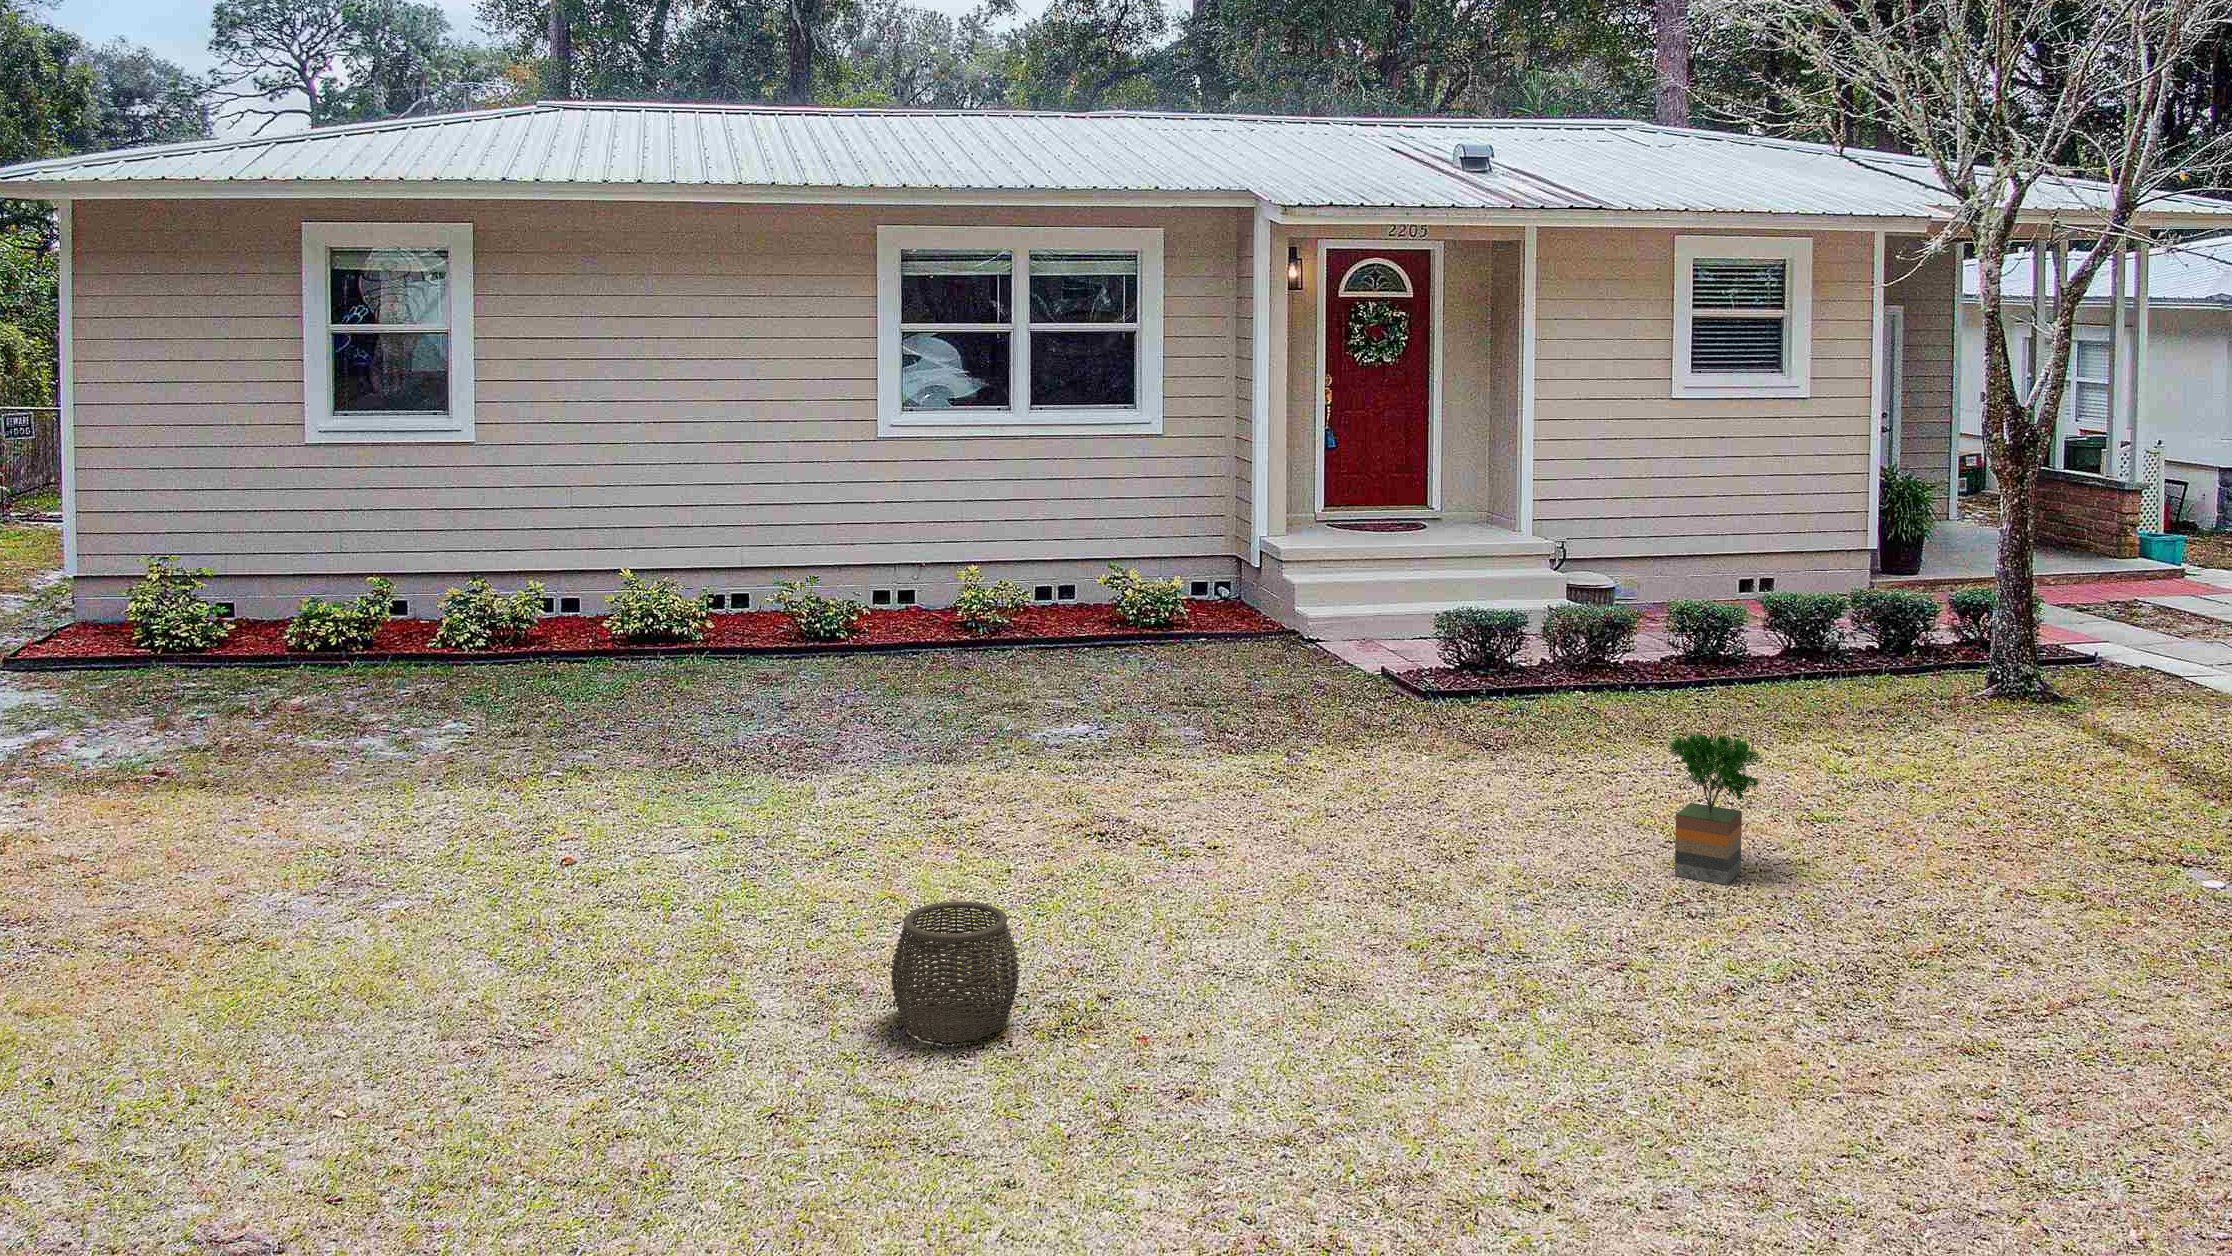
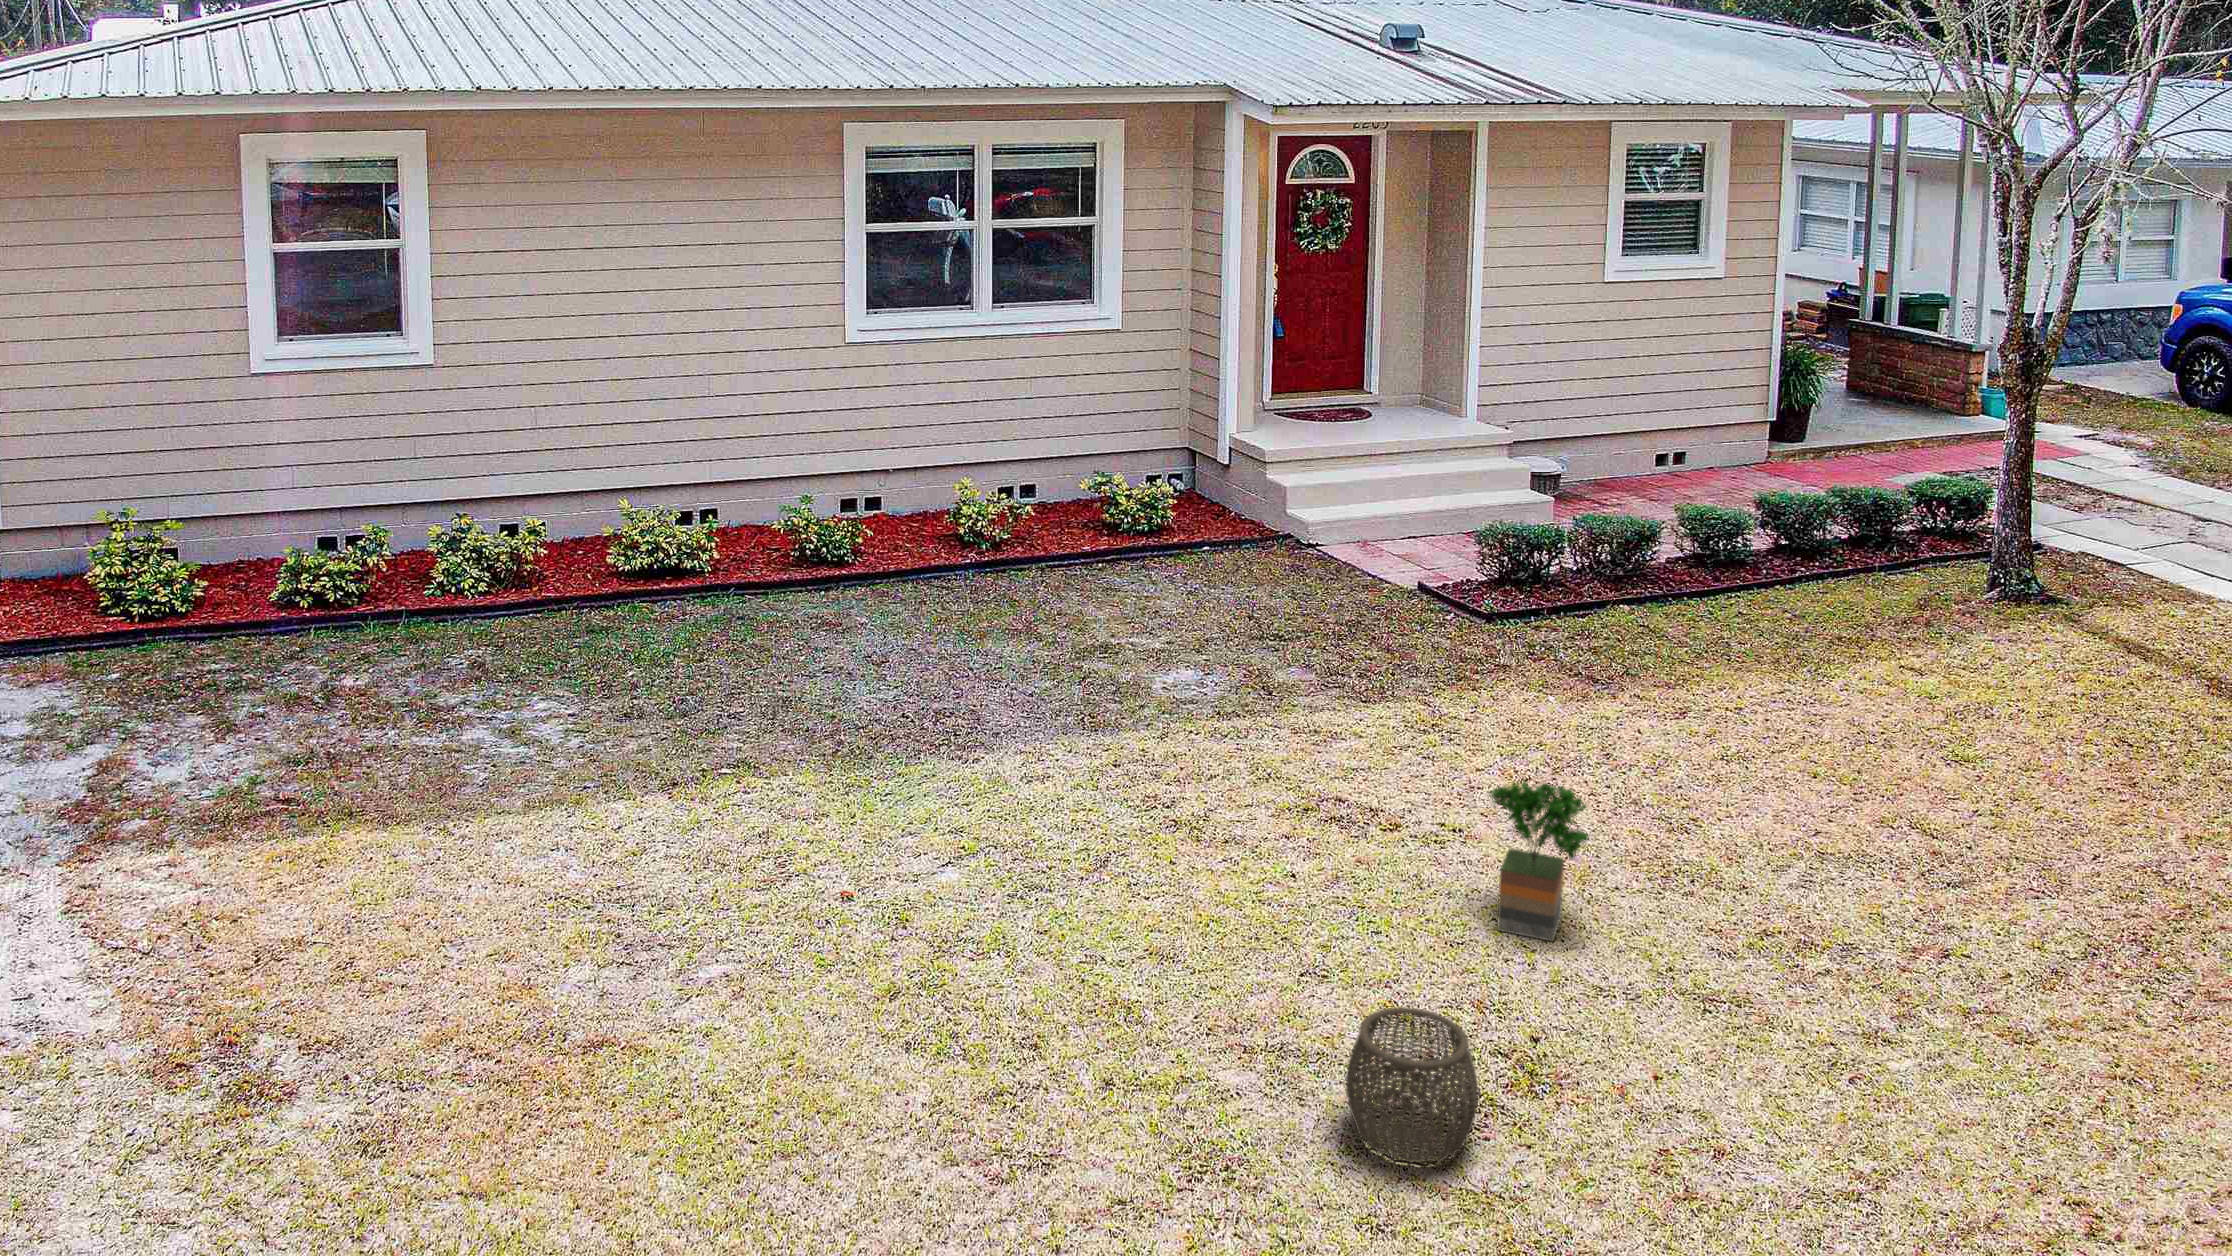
potted tree: present [1668,732,1761,885] -> present [1490,779,1589,941]

